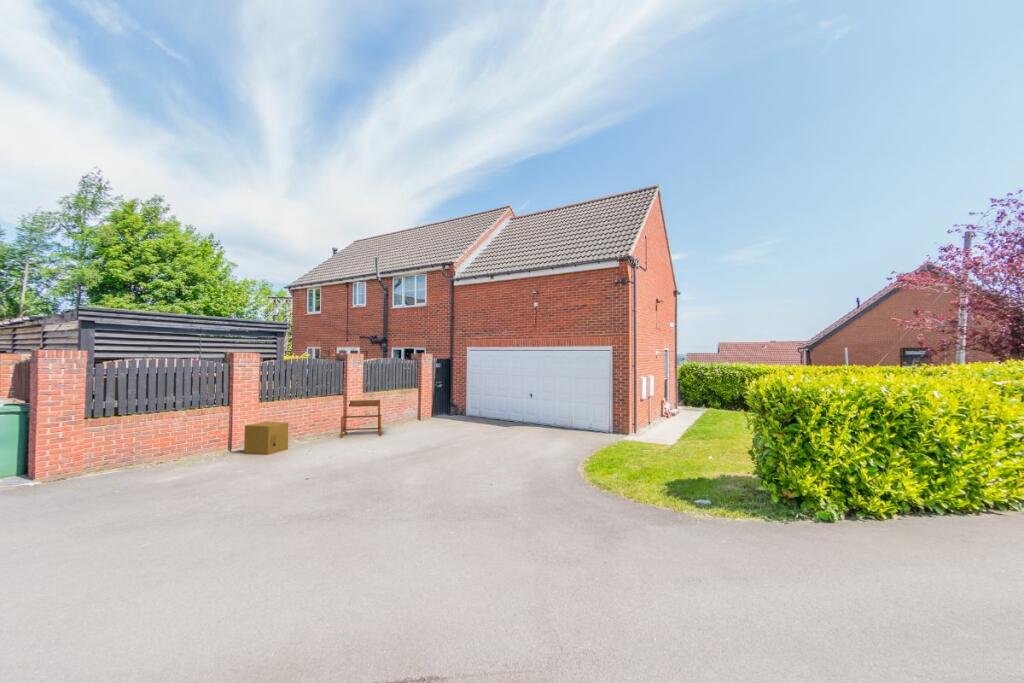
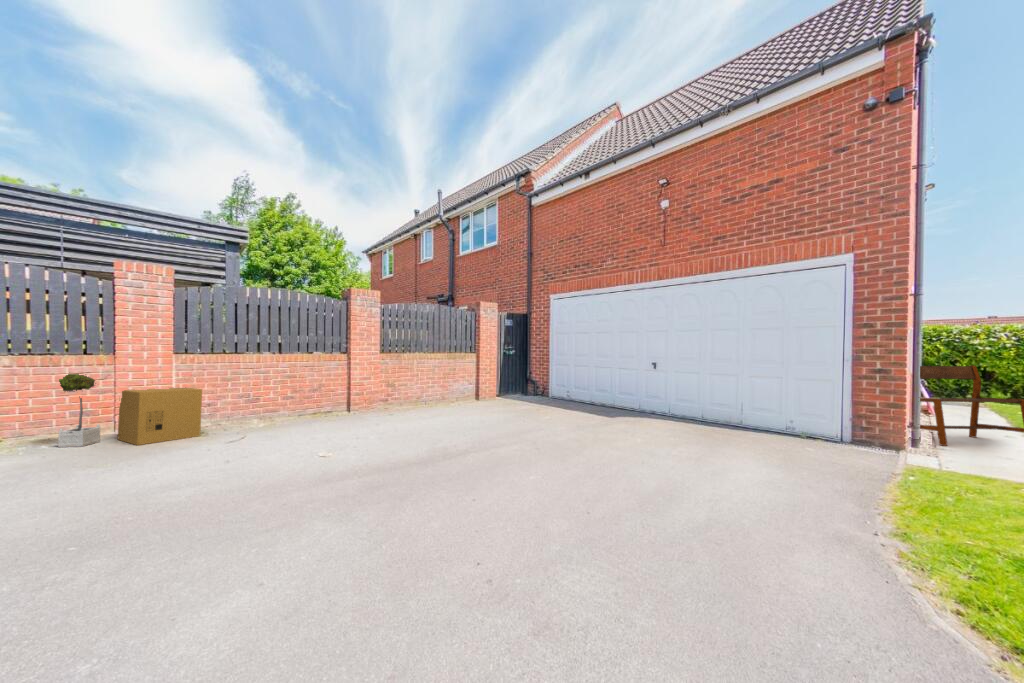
bench: present [340,400,382,438] -> present [920,365,1024,446]
potted tree: none [219,417,240,458] -> present [58,373,100,447]

